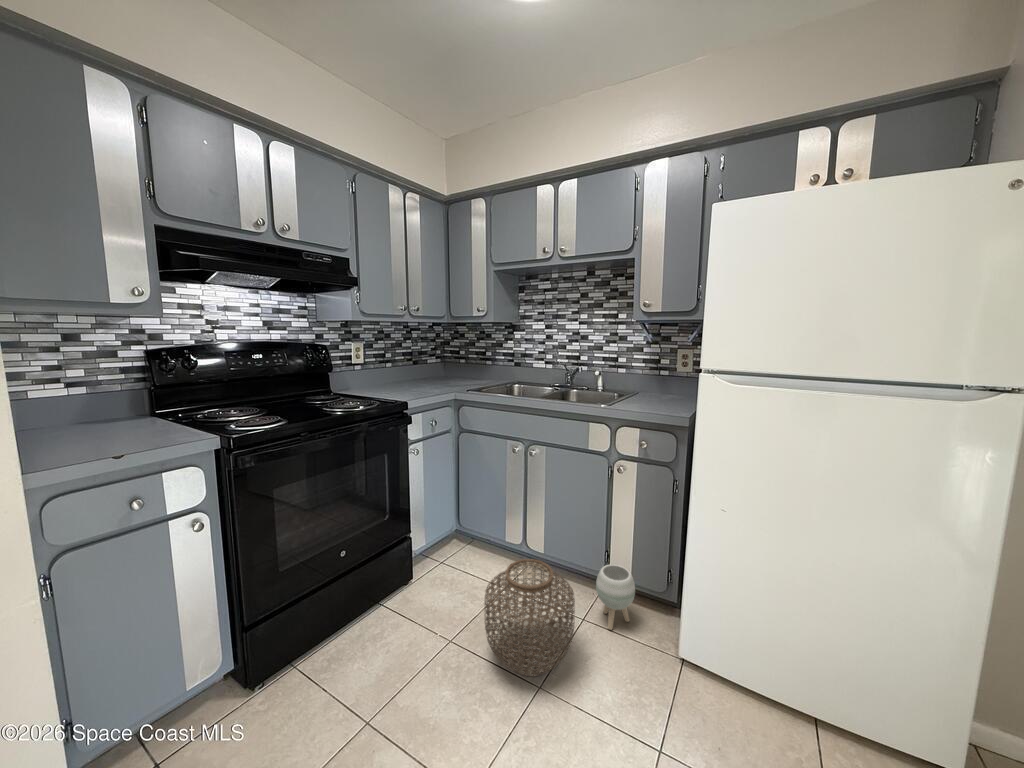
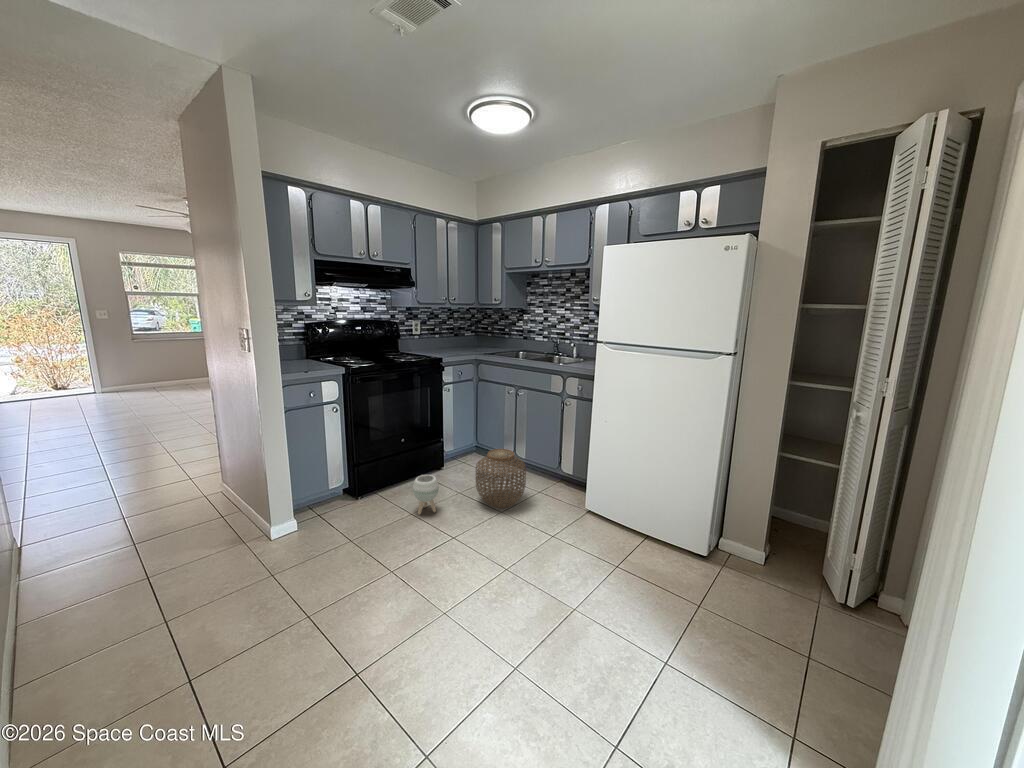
planter: present [596,564,635,630] -> present [413,475,439,514]

